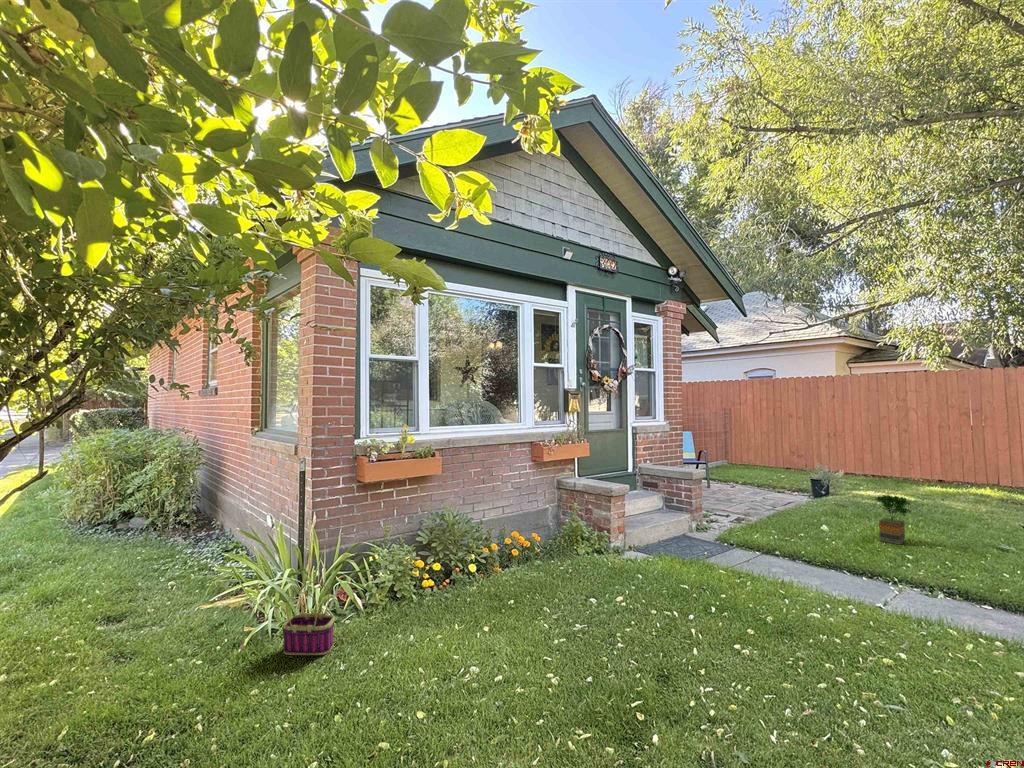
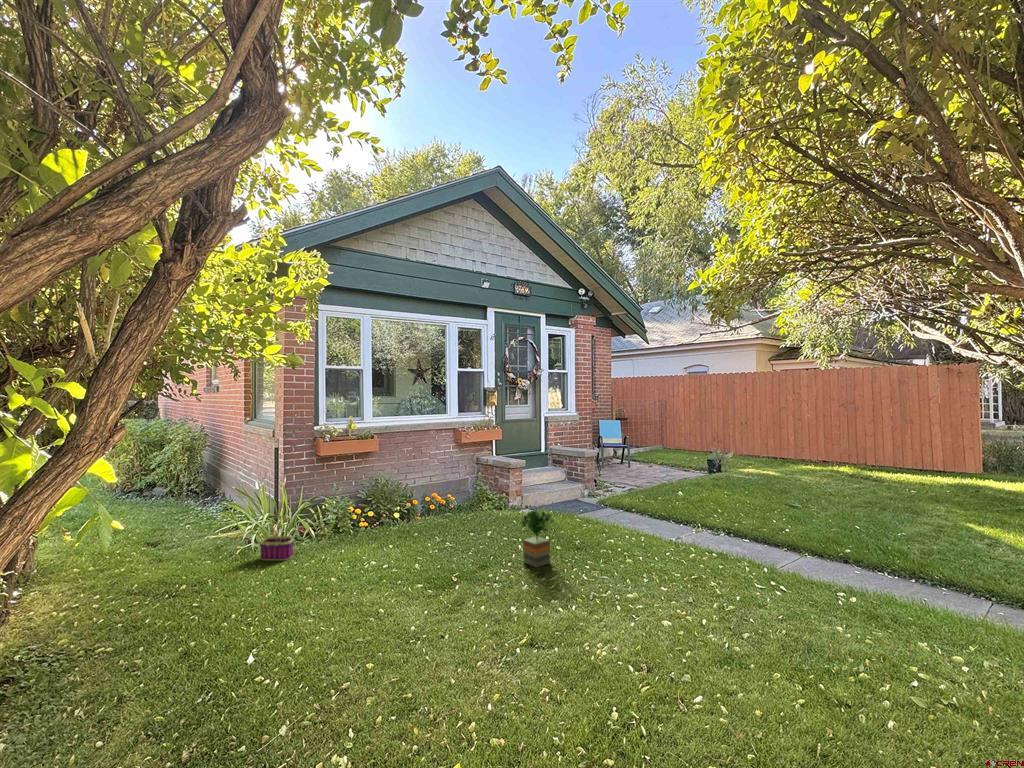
potted tree: present [876,495,911,544] -> present [521,511,555,567]

